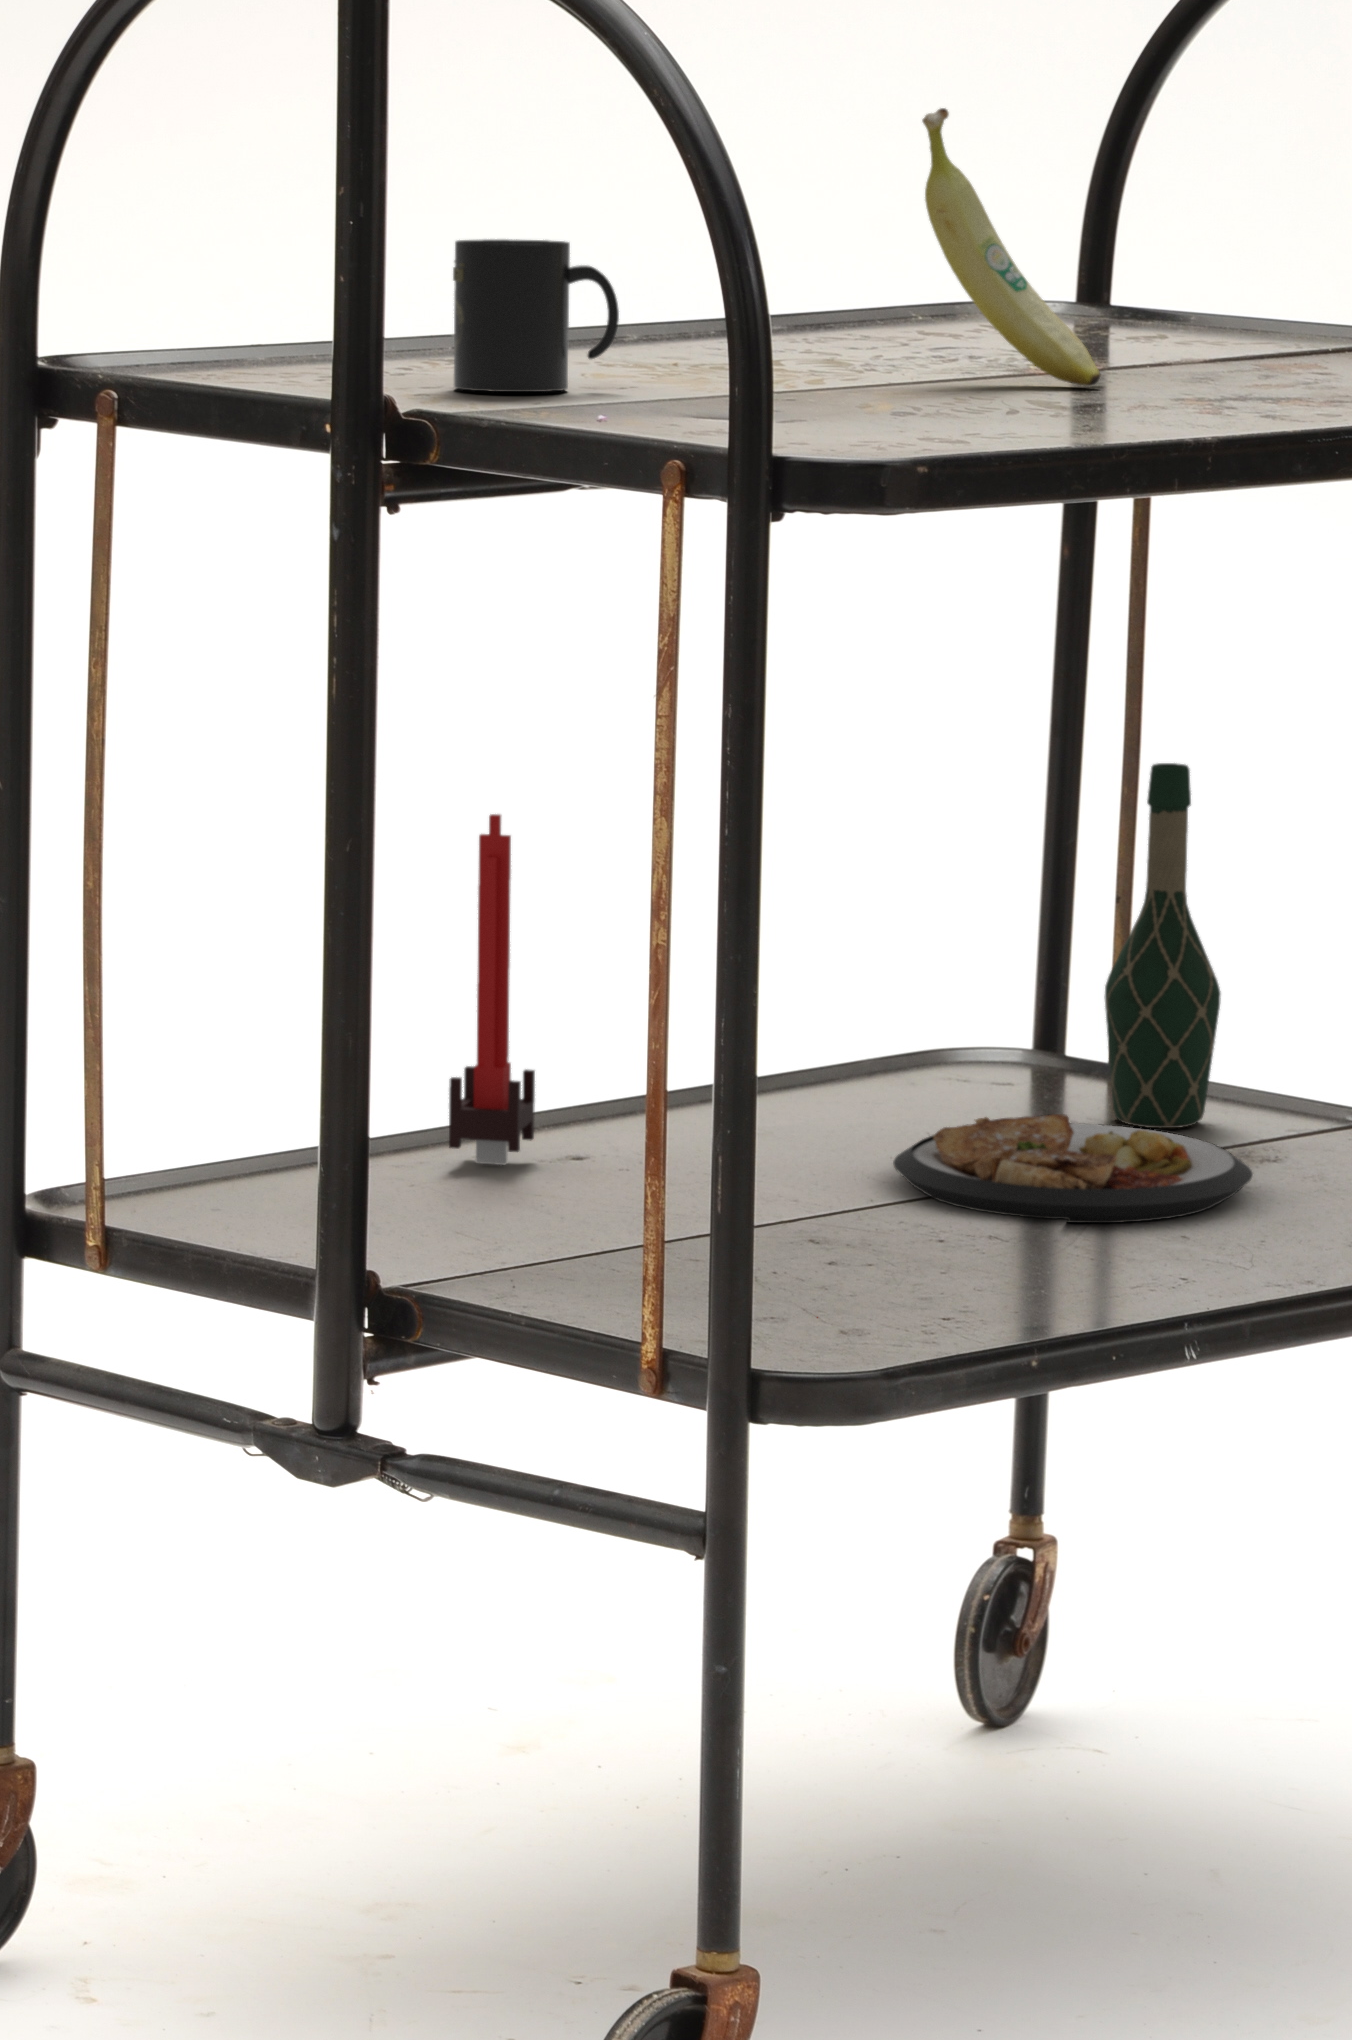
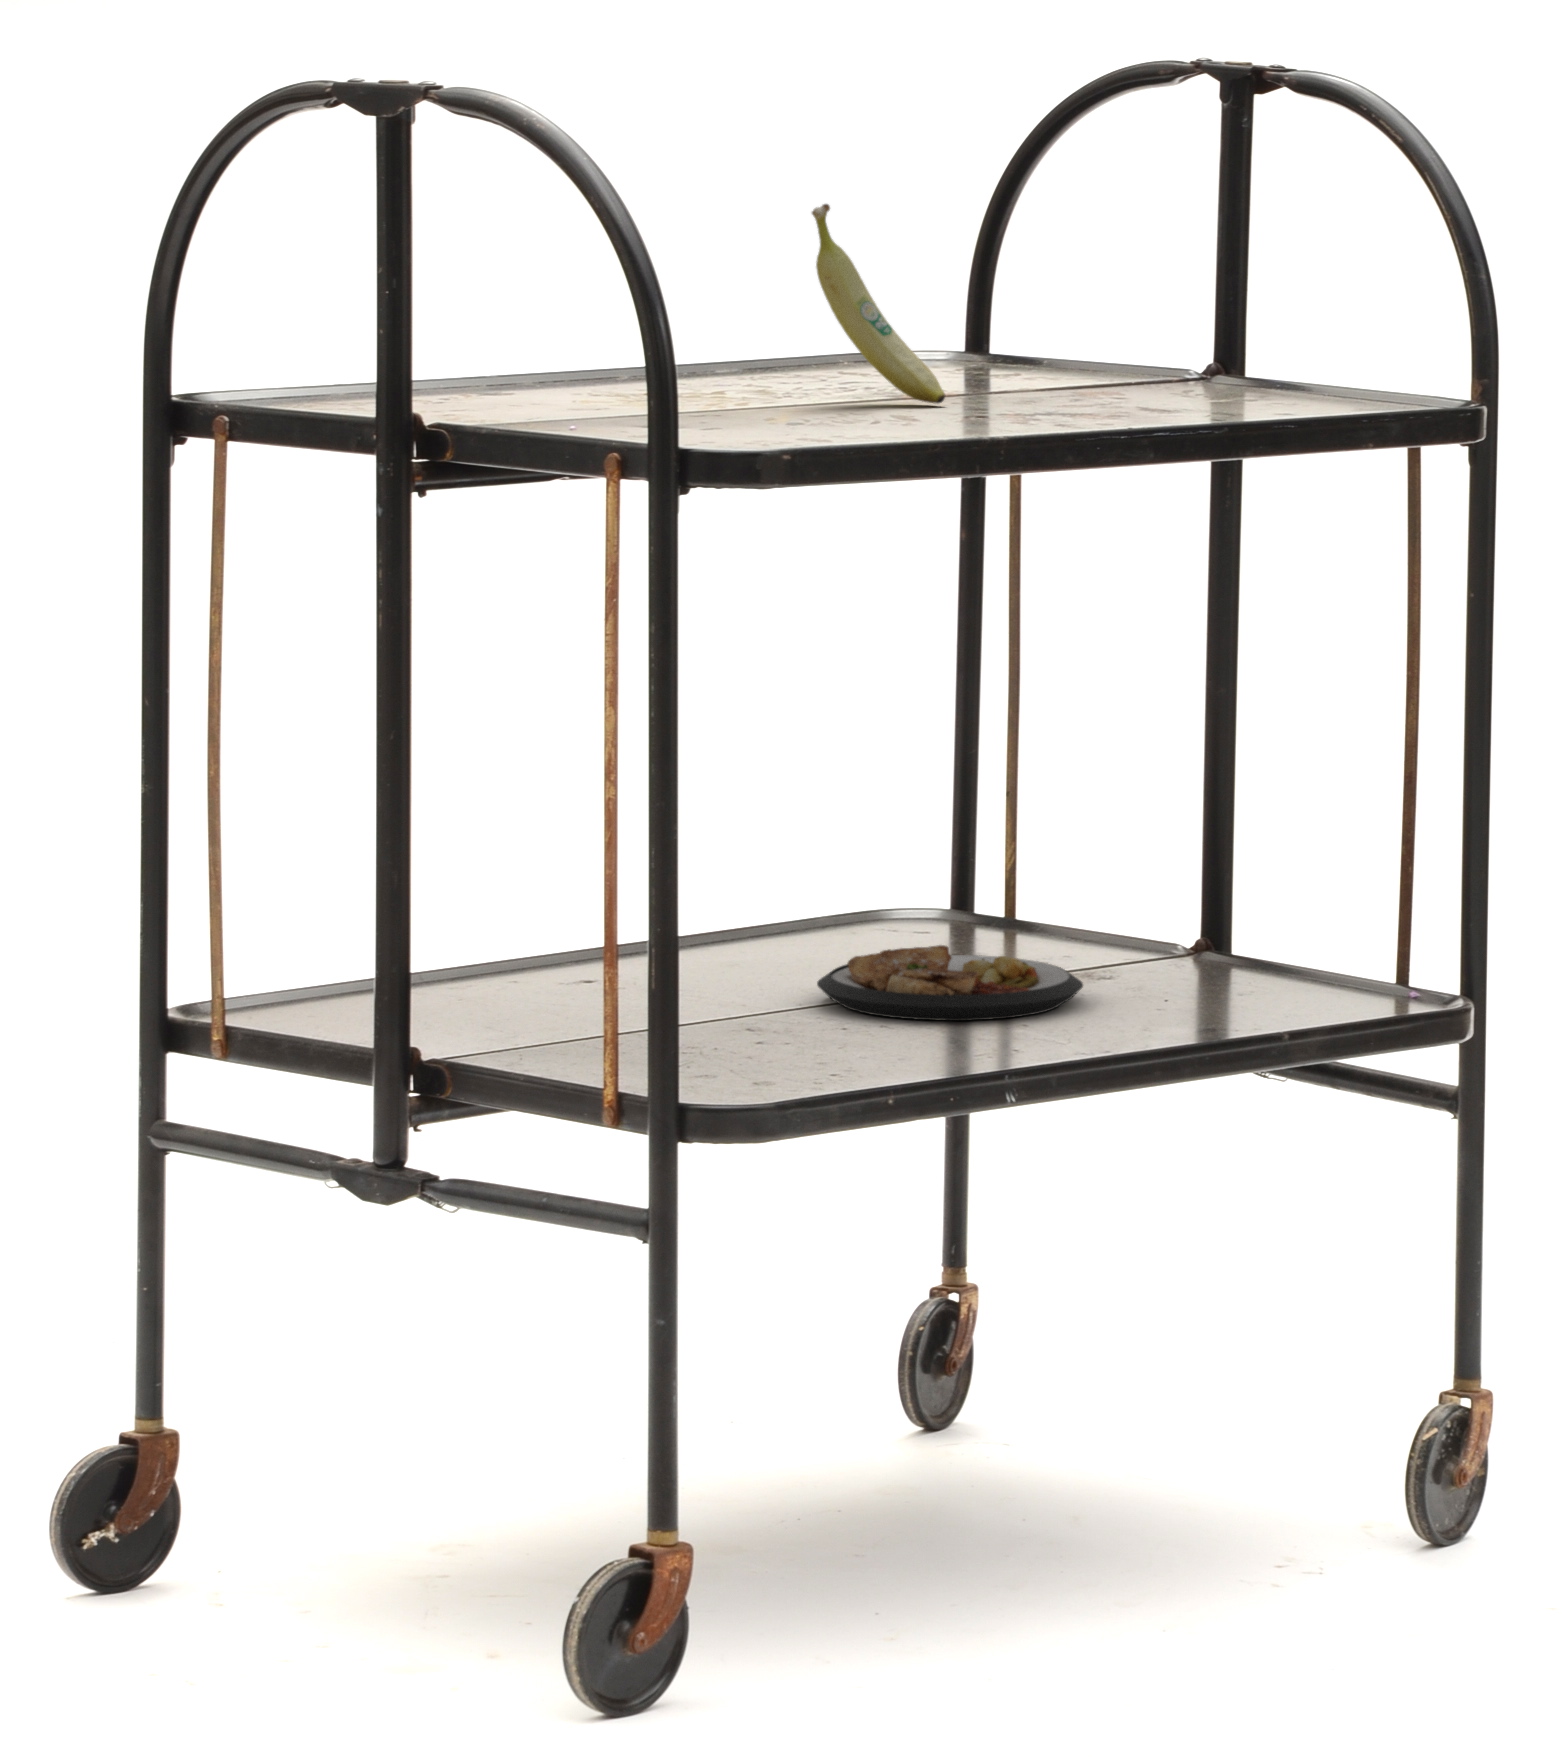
mug: present [453,239,619,392] -> none [468,303,590,413]
wine bottle: present [1105,763,1221,1128] -> none [989,687,1076,962]
candle: present [449,814,535,1165] -> none [487,727,553,990]

